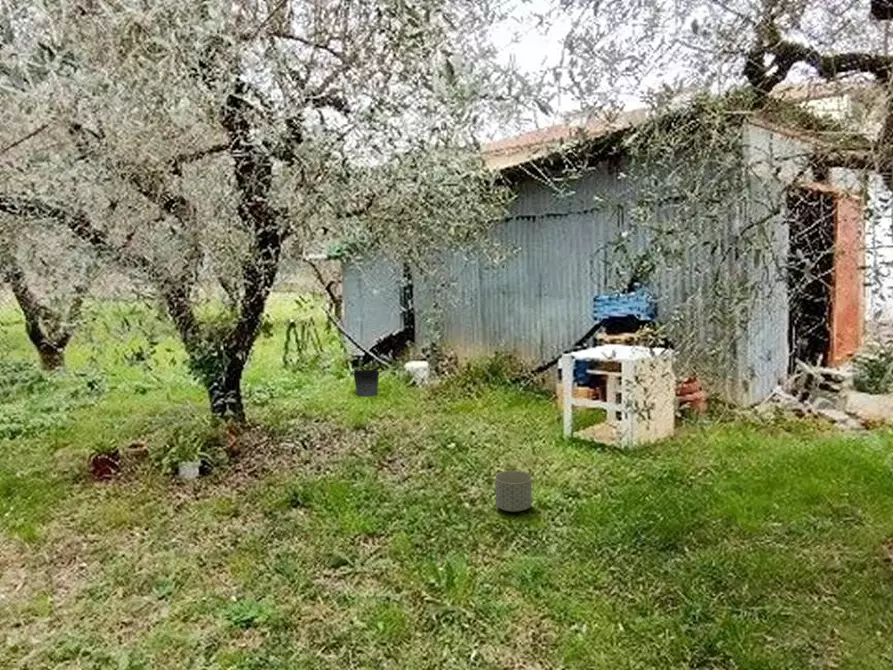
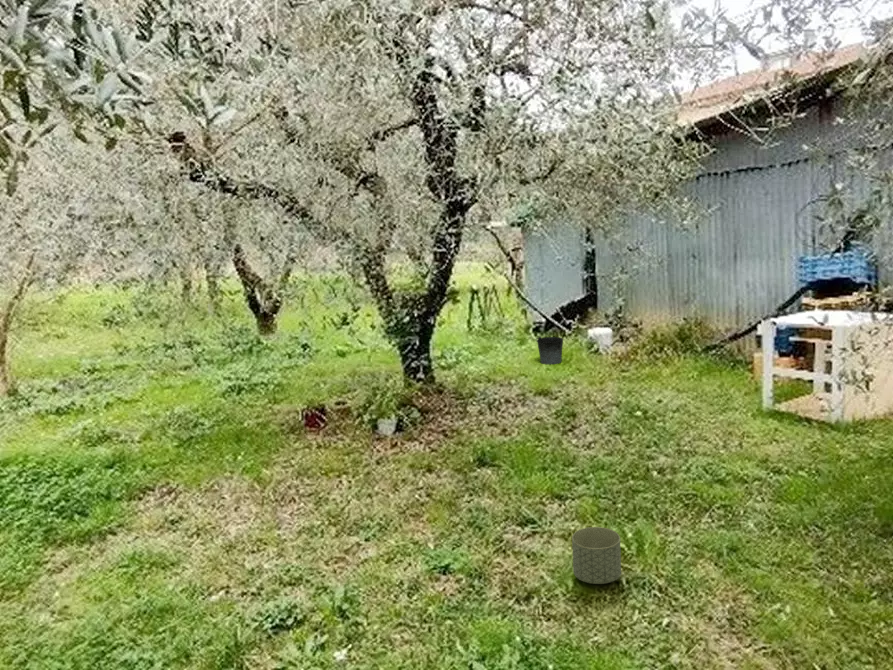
planter: present [495,471,532,512] -> present [572,527,621,584]

